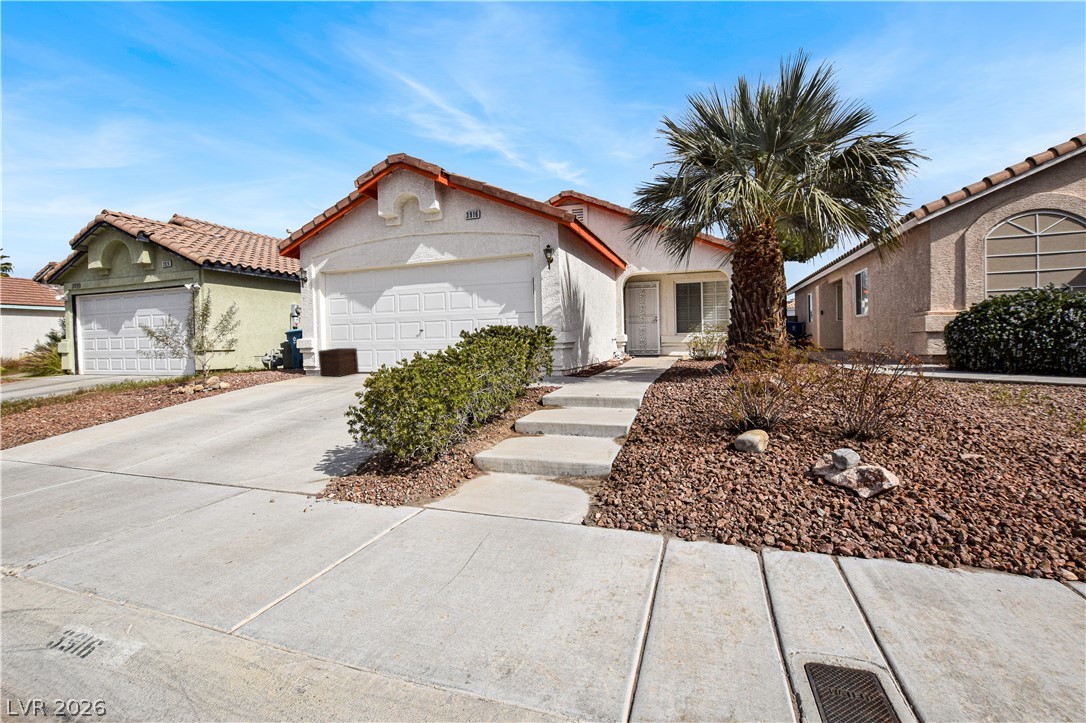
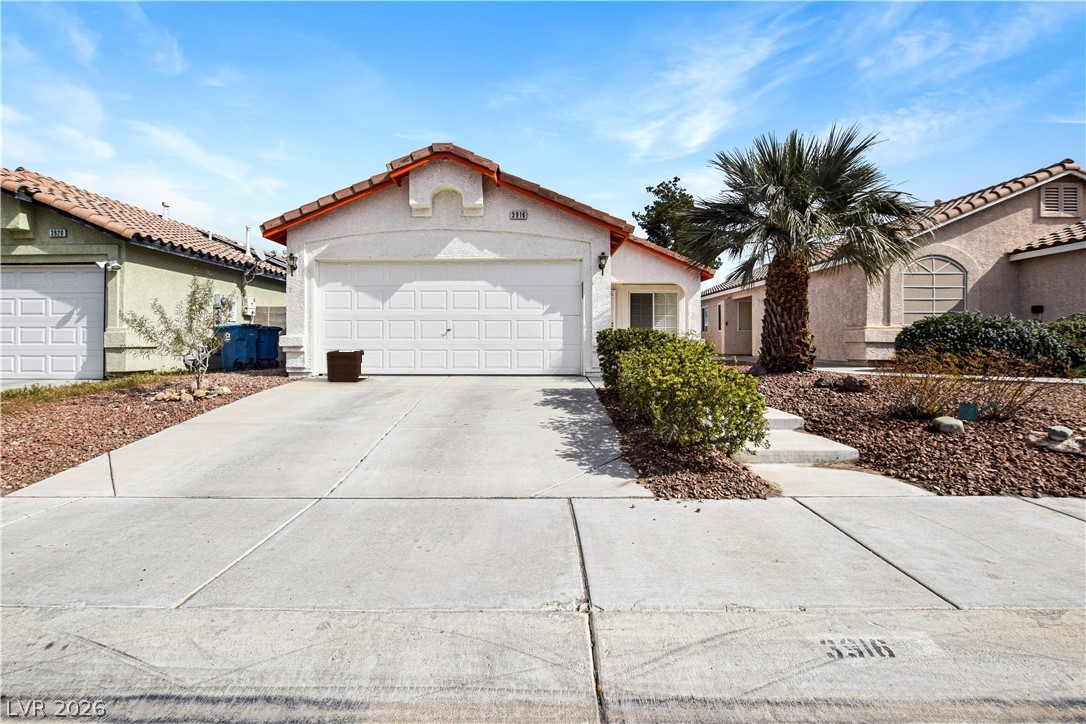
watering can: none [782,410,819,438] -> present [953,402,996,421]

